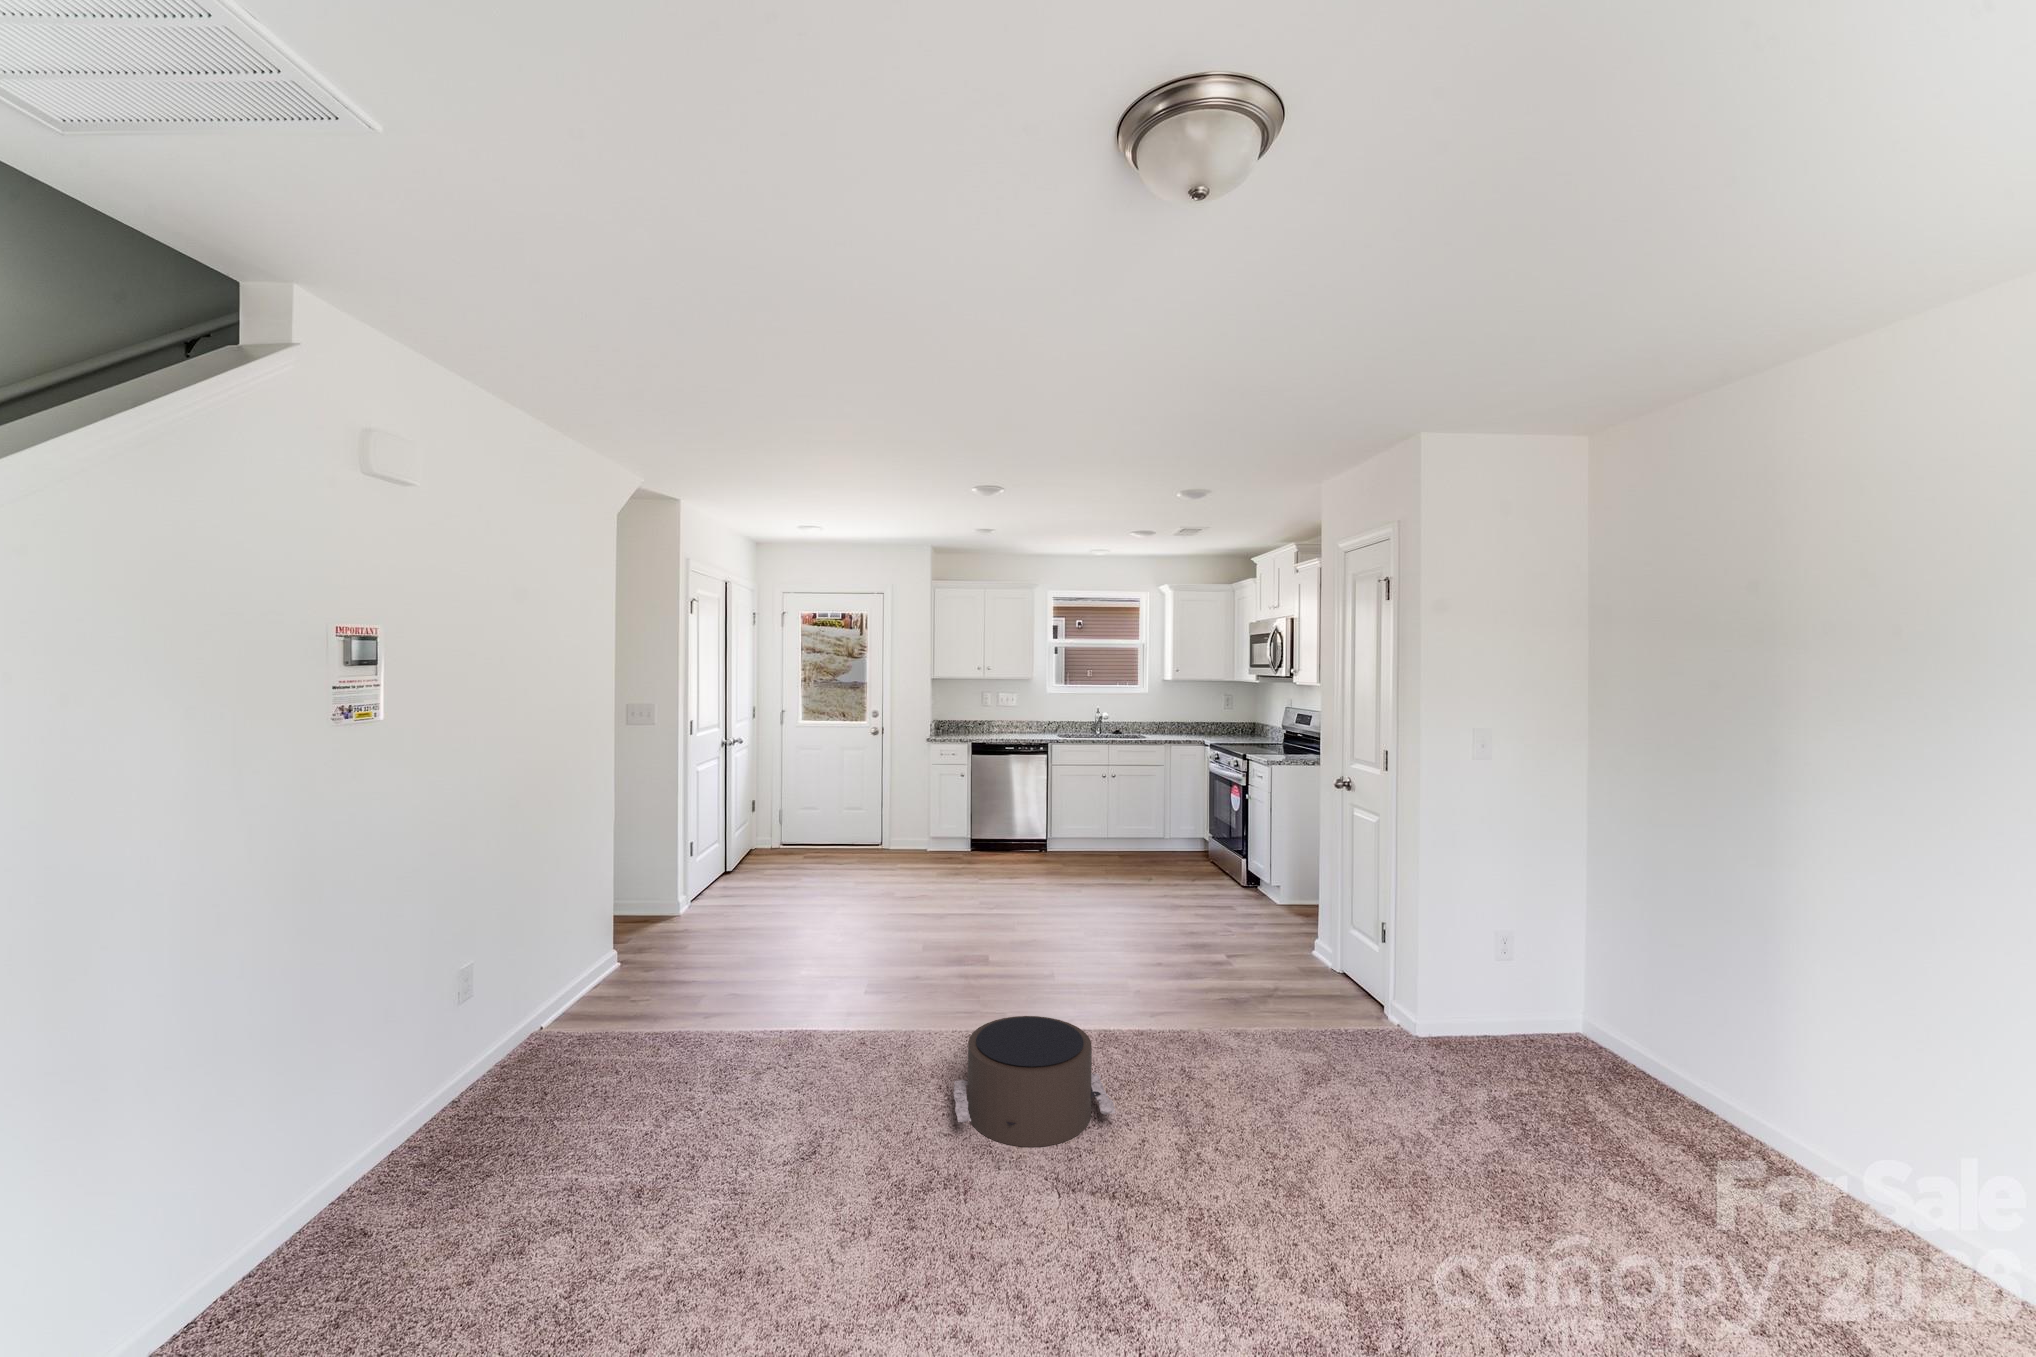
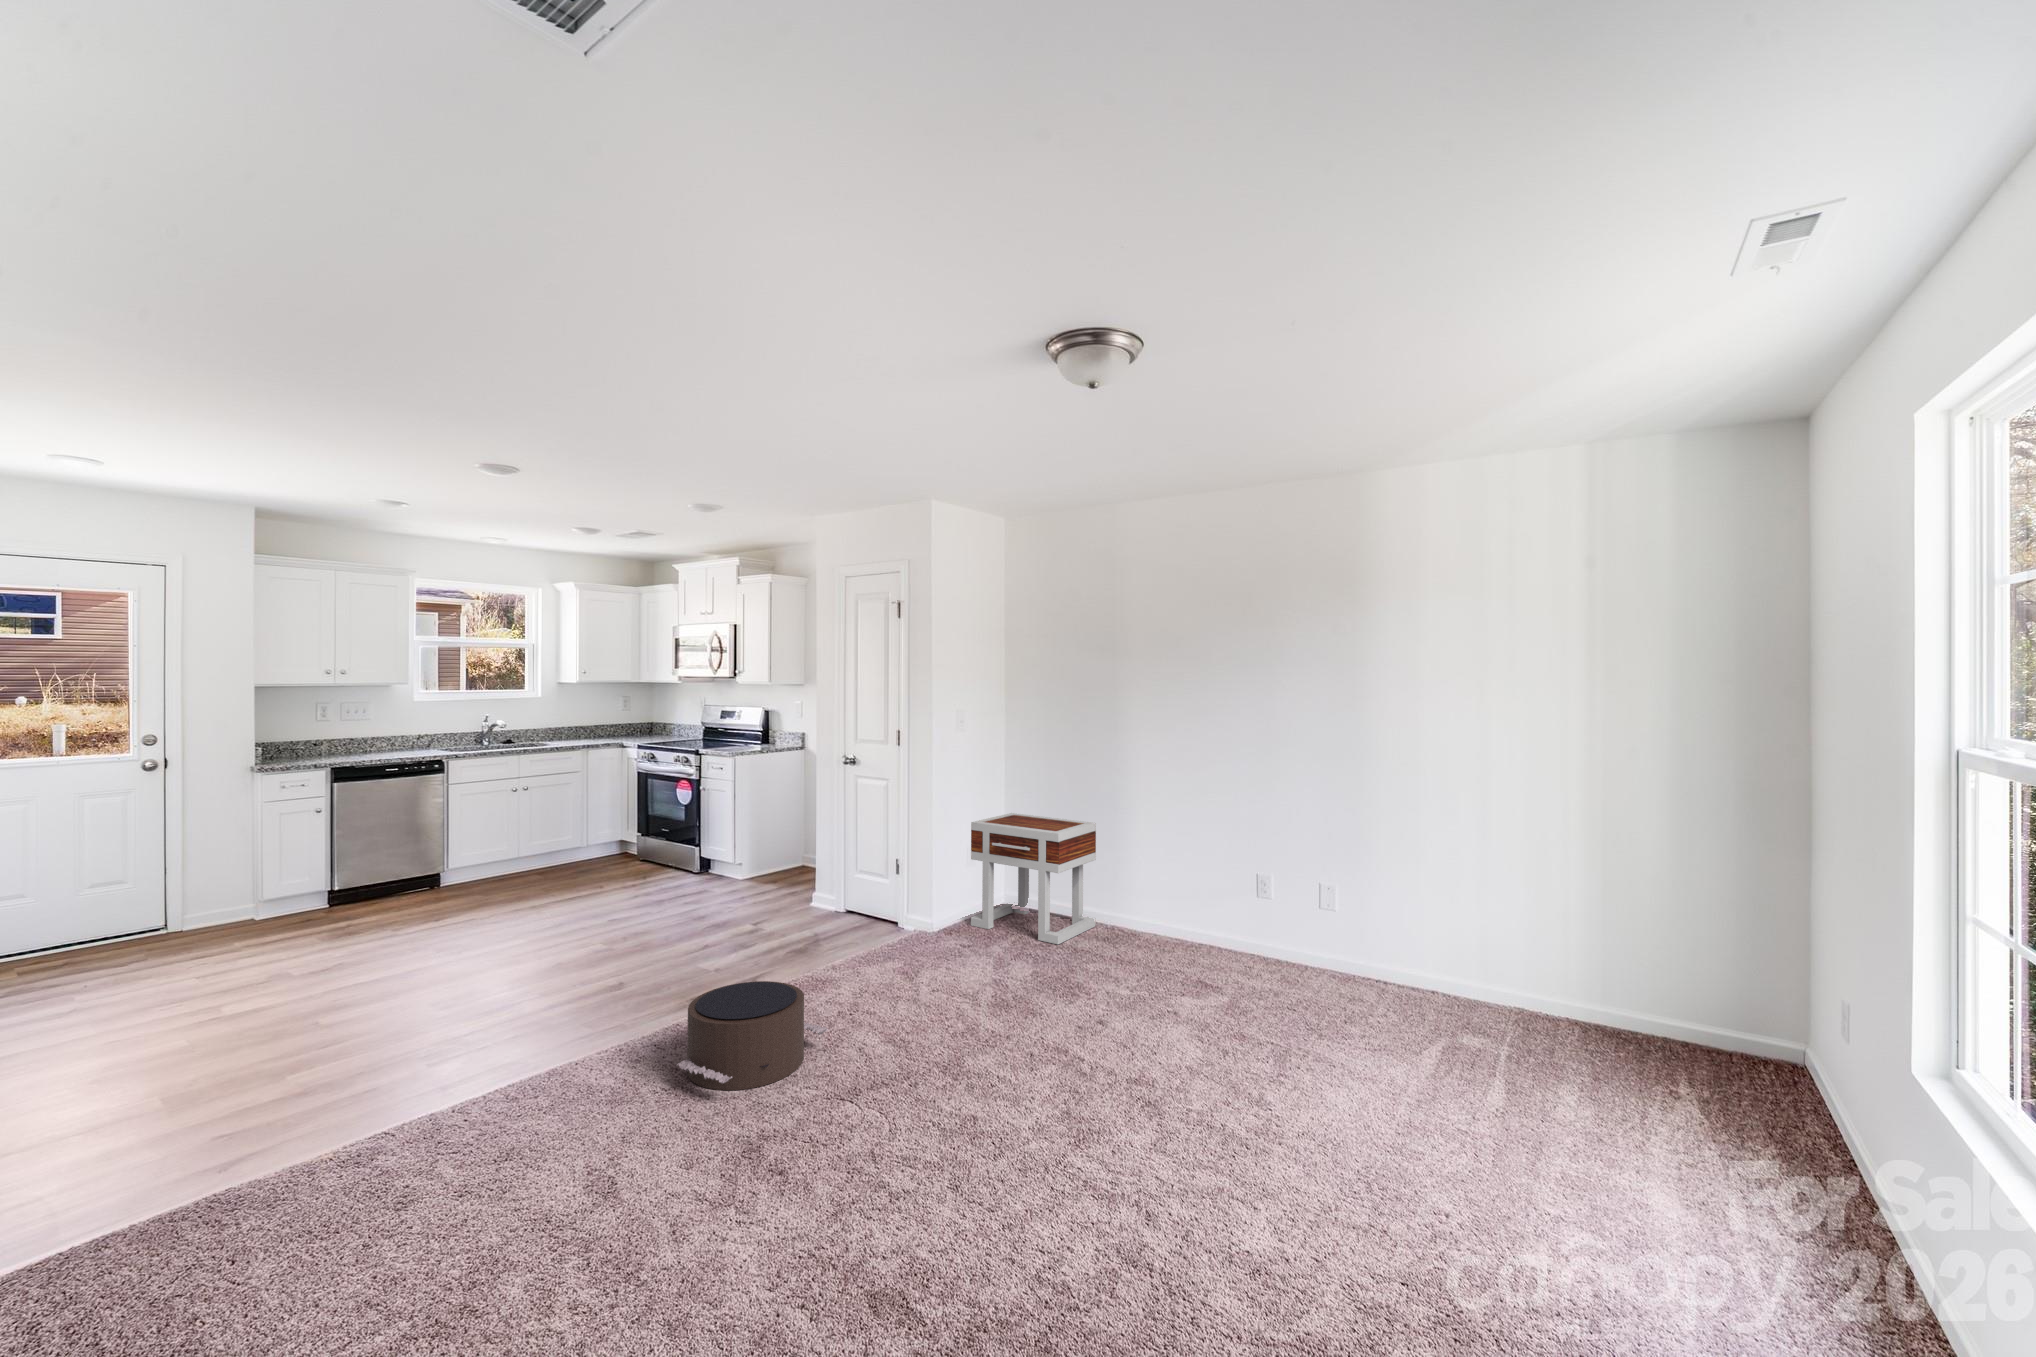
side table: none [1491,895,1734,1135] -> present [971,813,1096,944]

